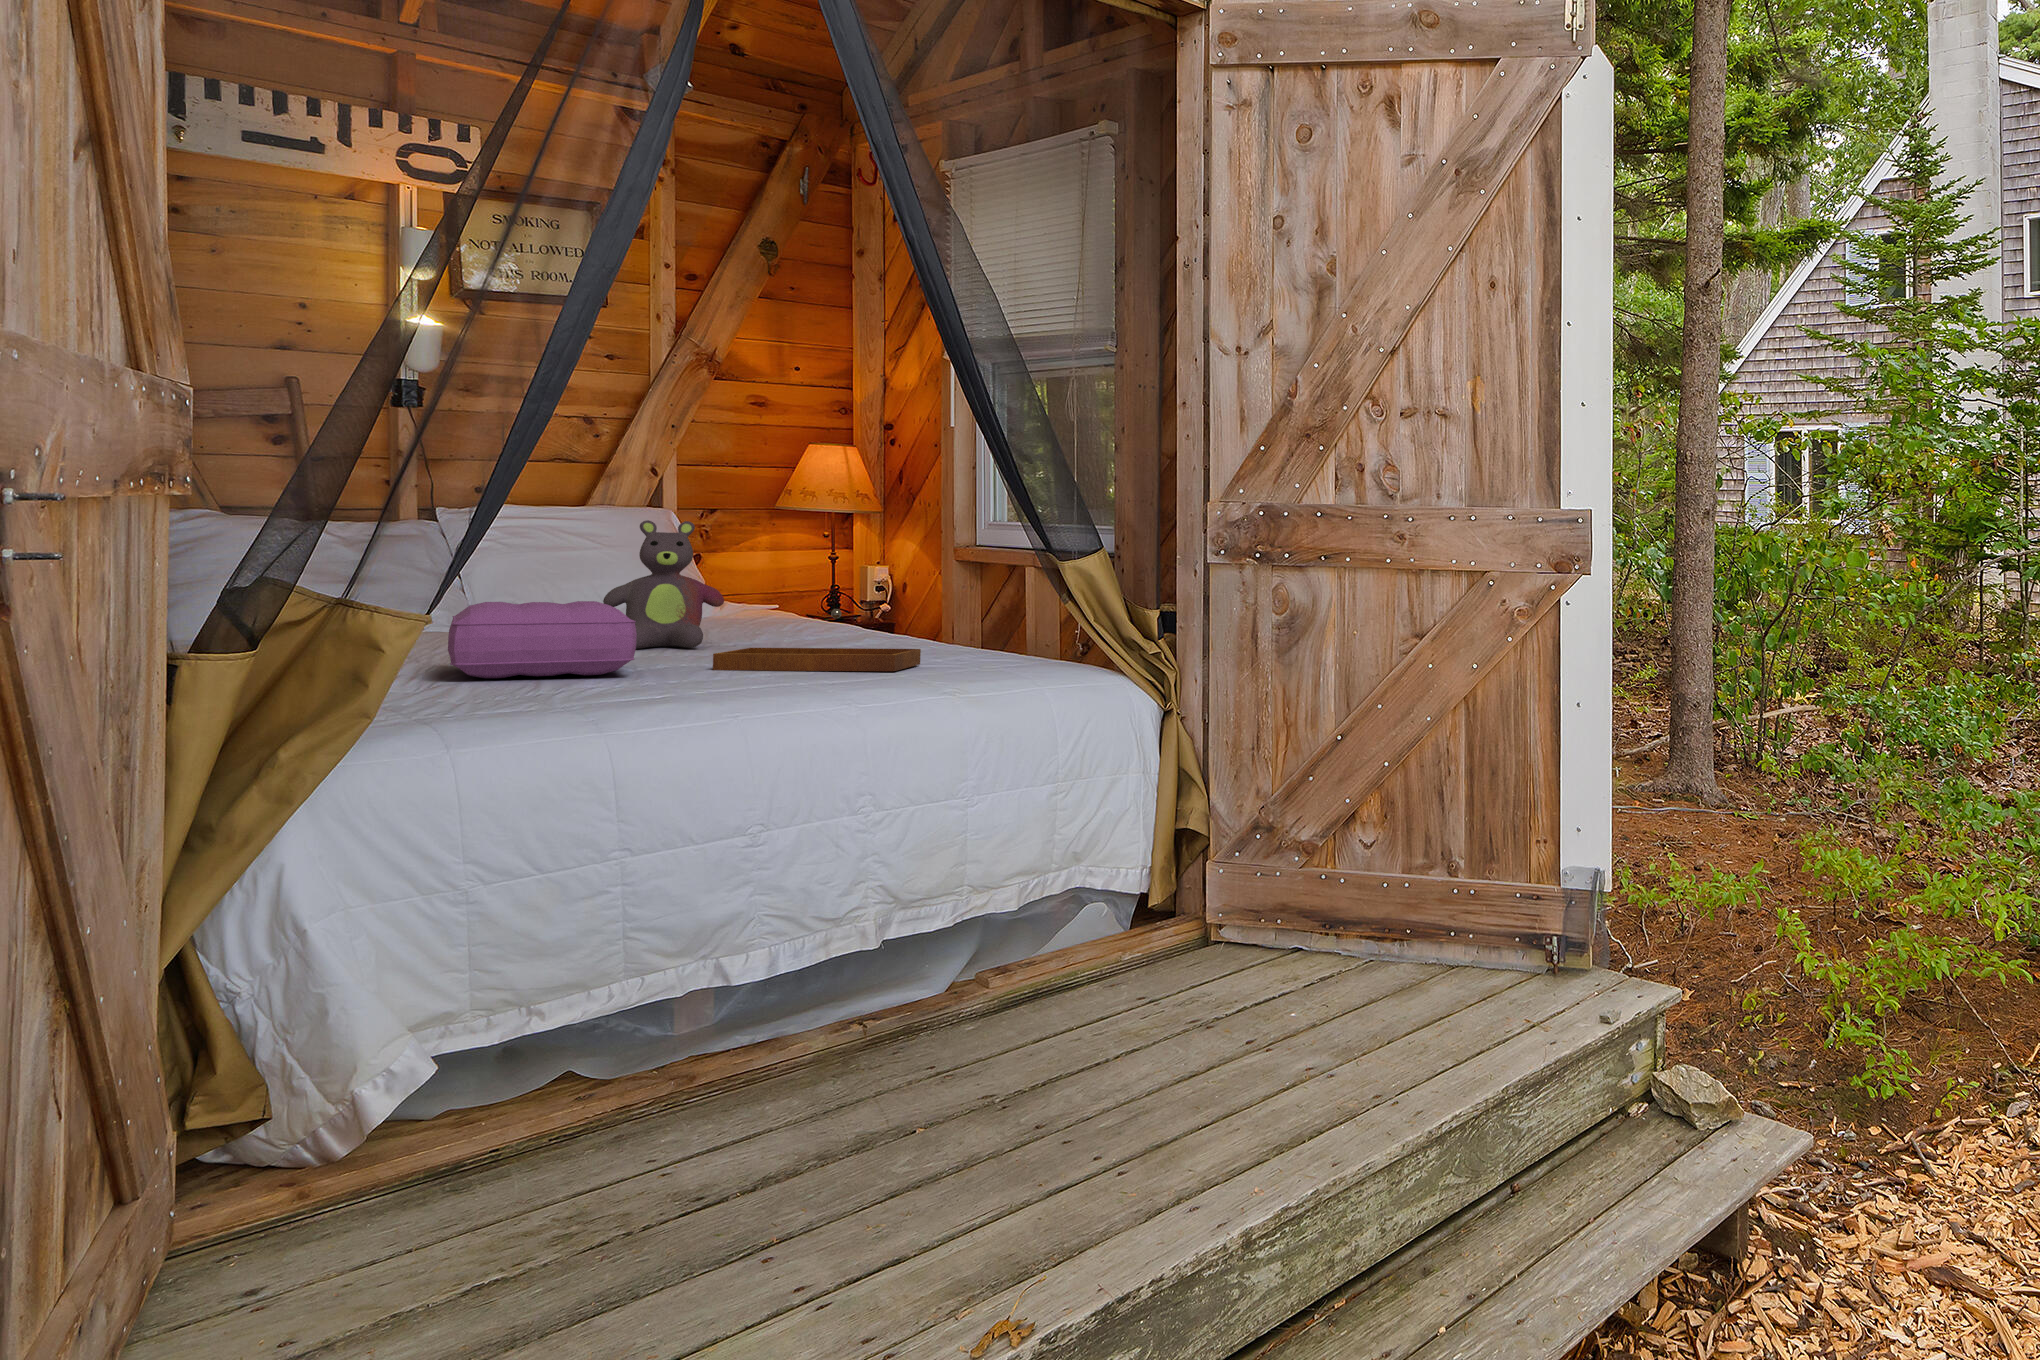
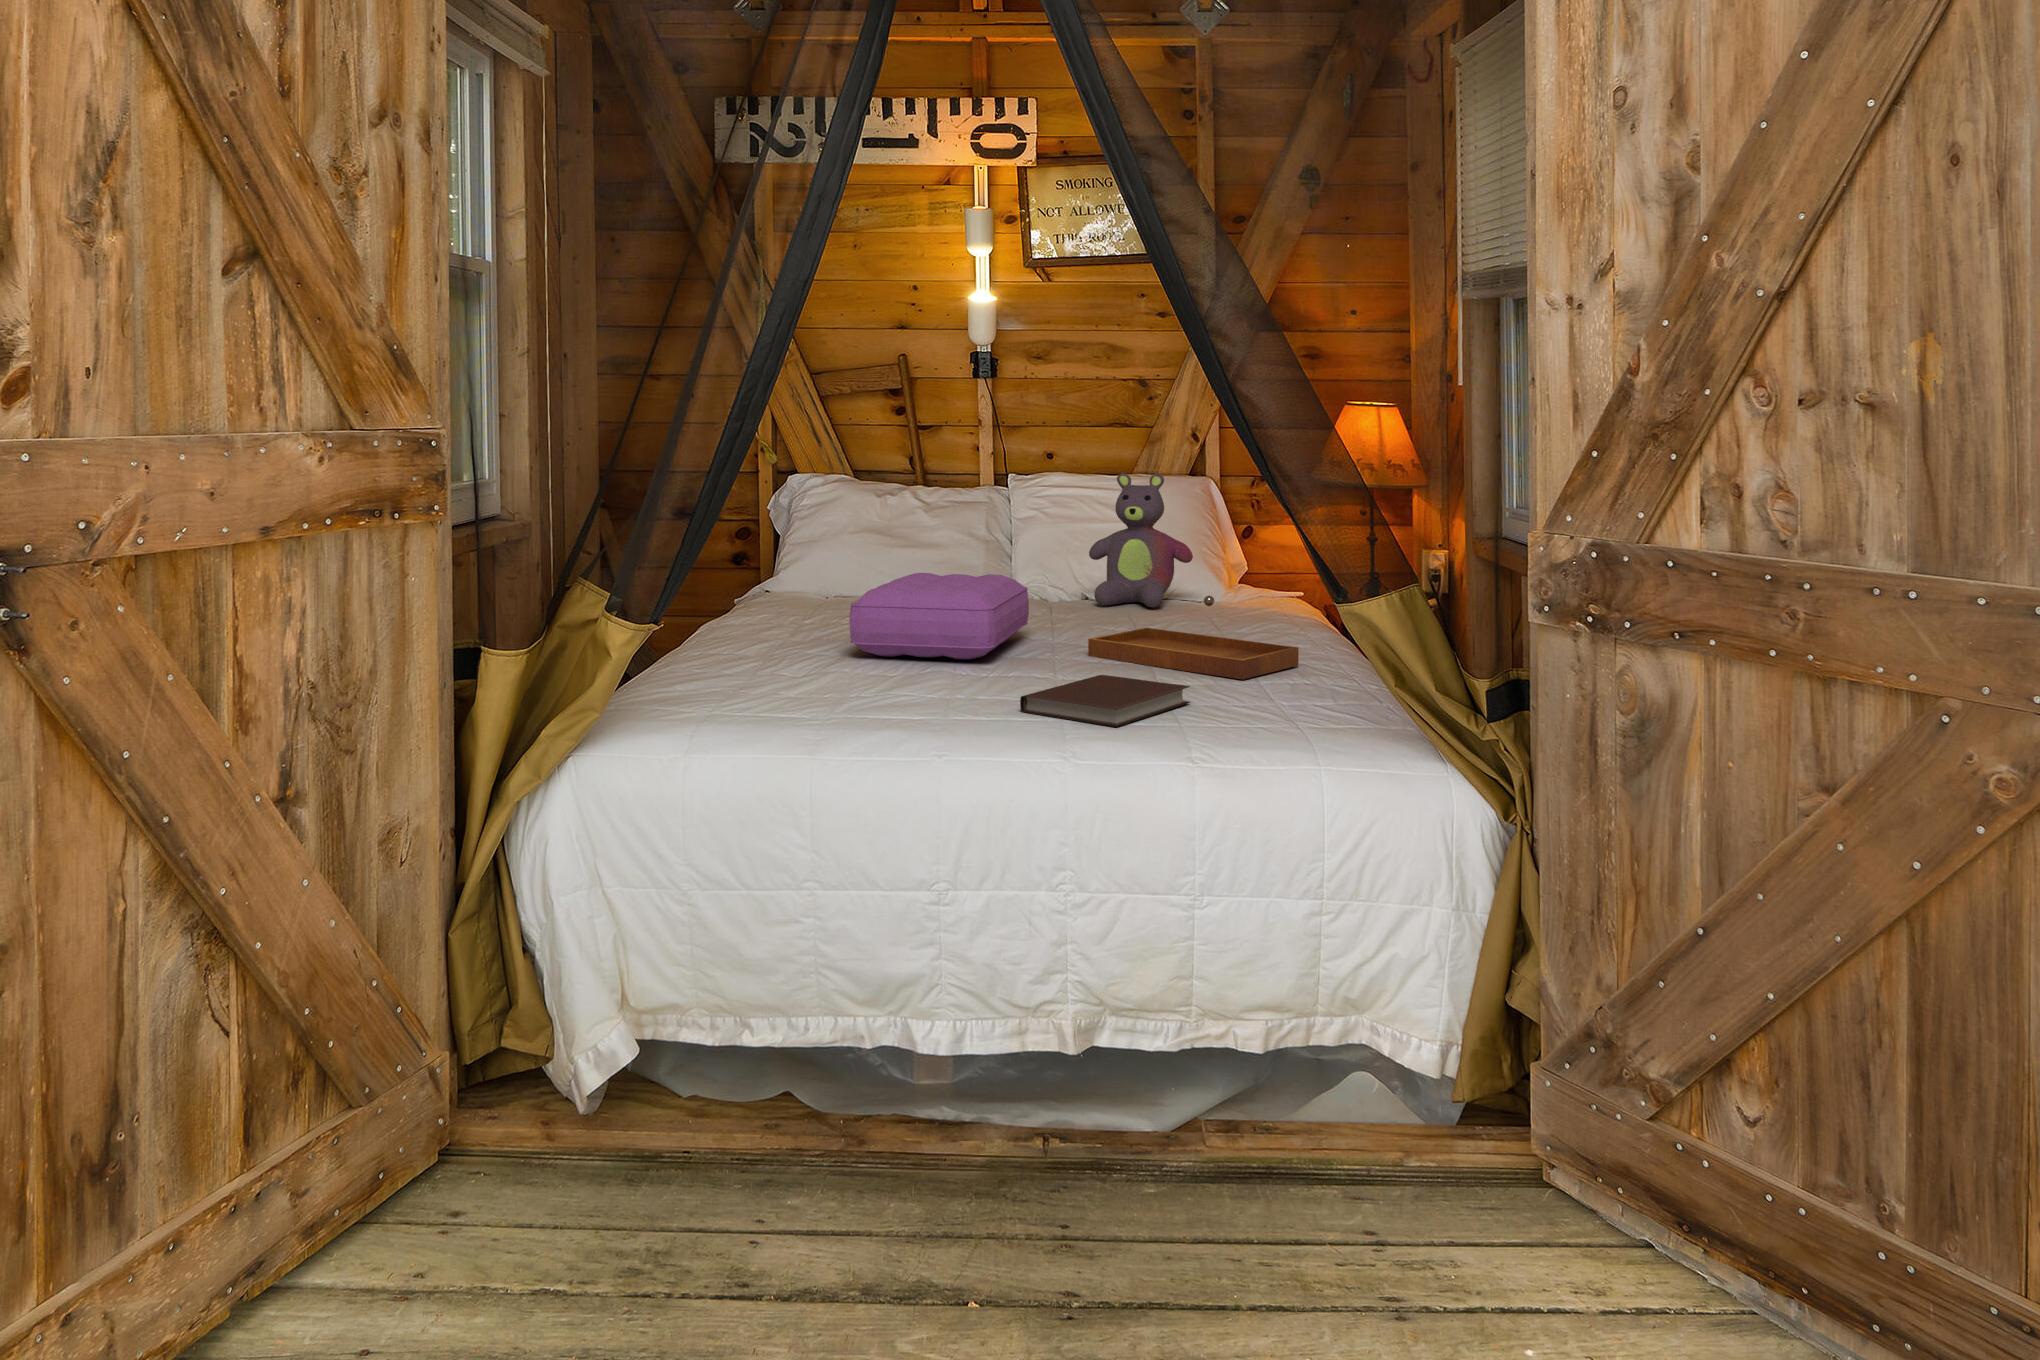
notebook: none [746,667,886,693] -> present [1020,675,1190,727]

